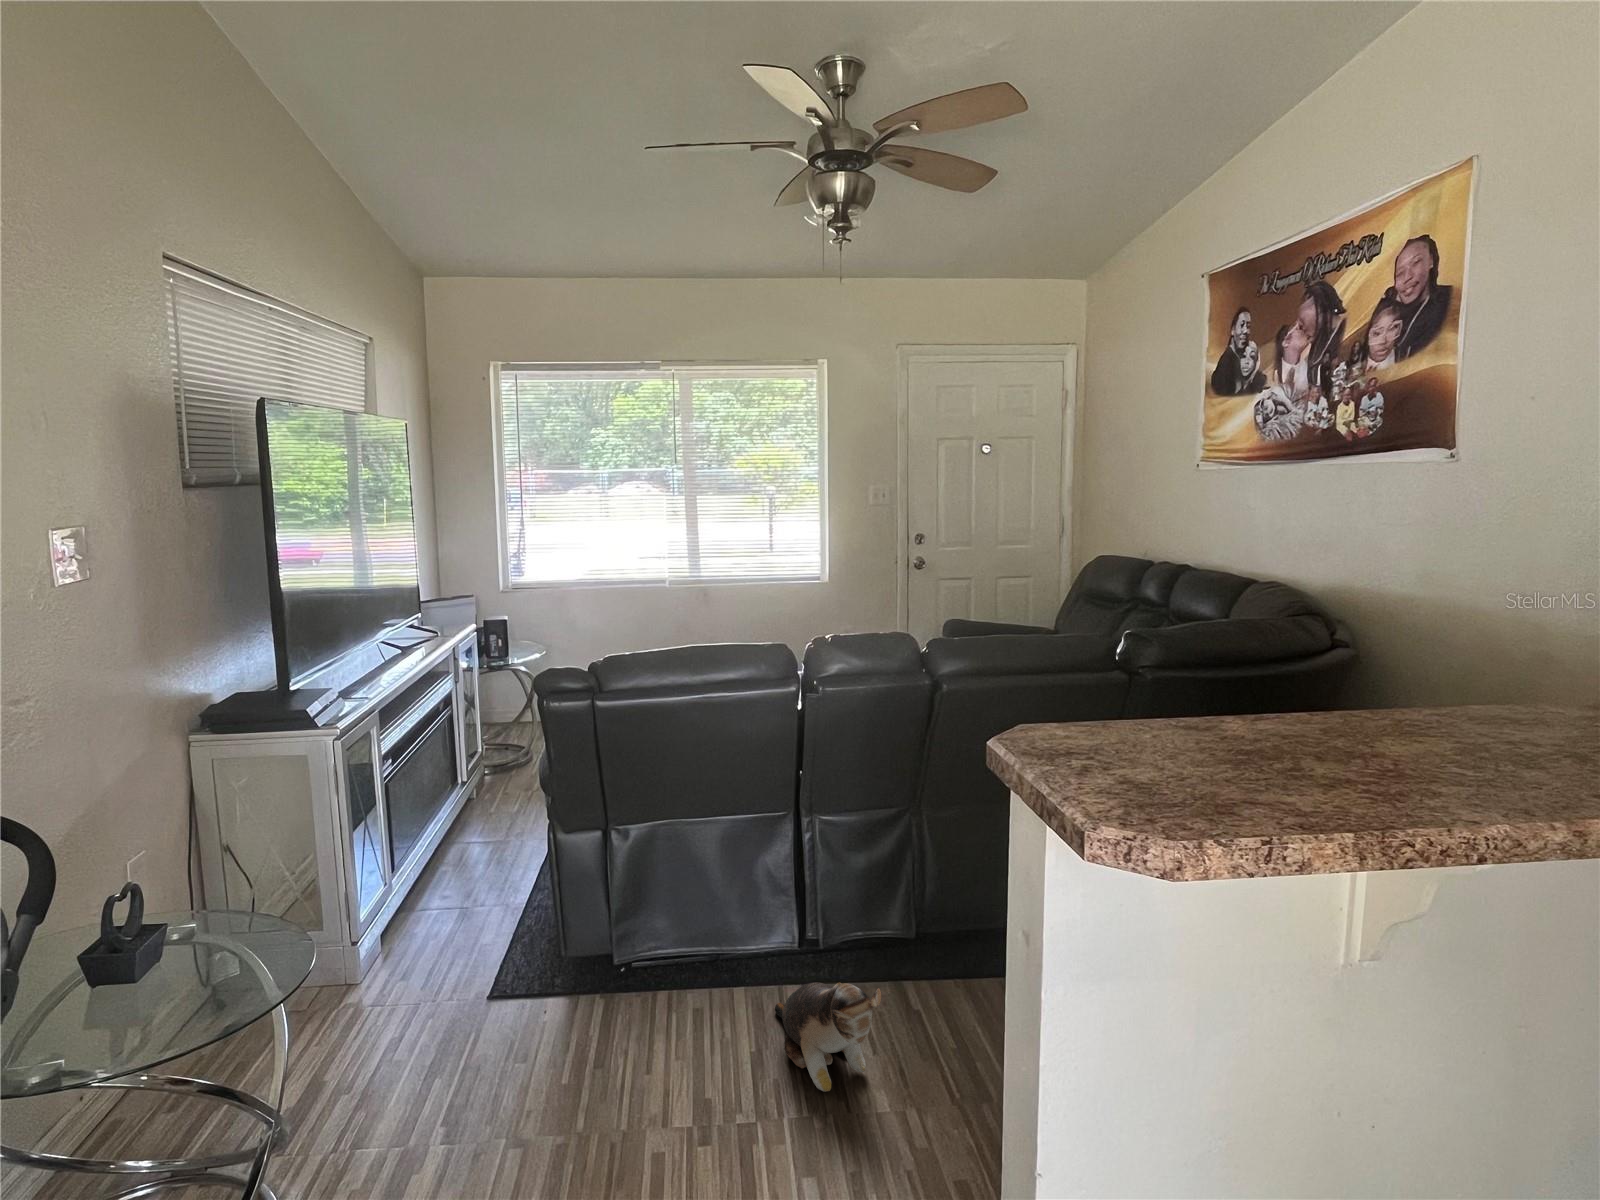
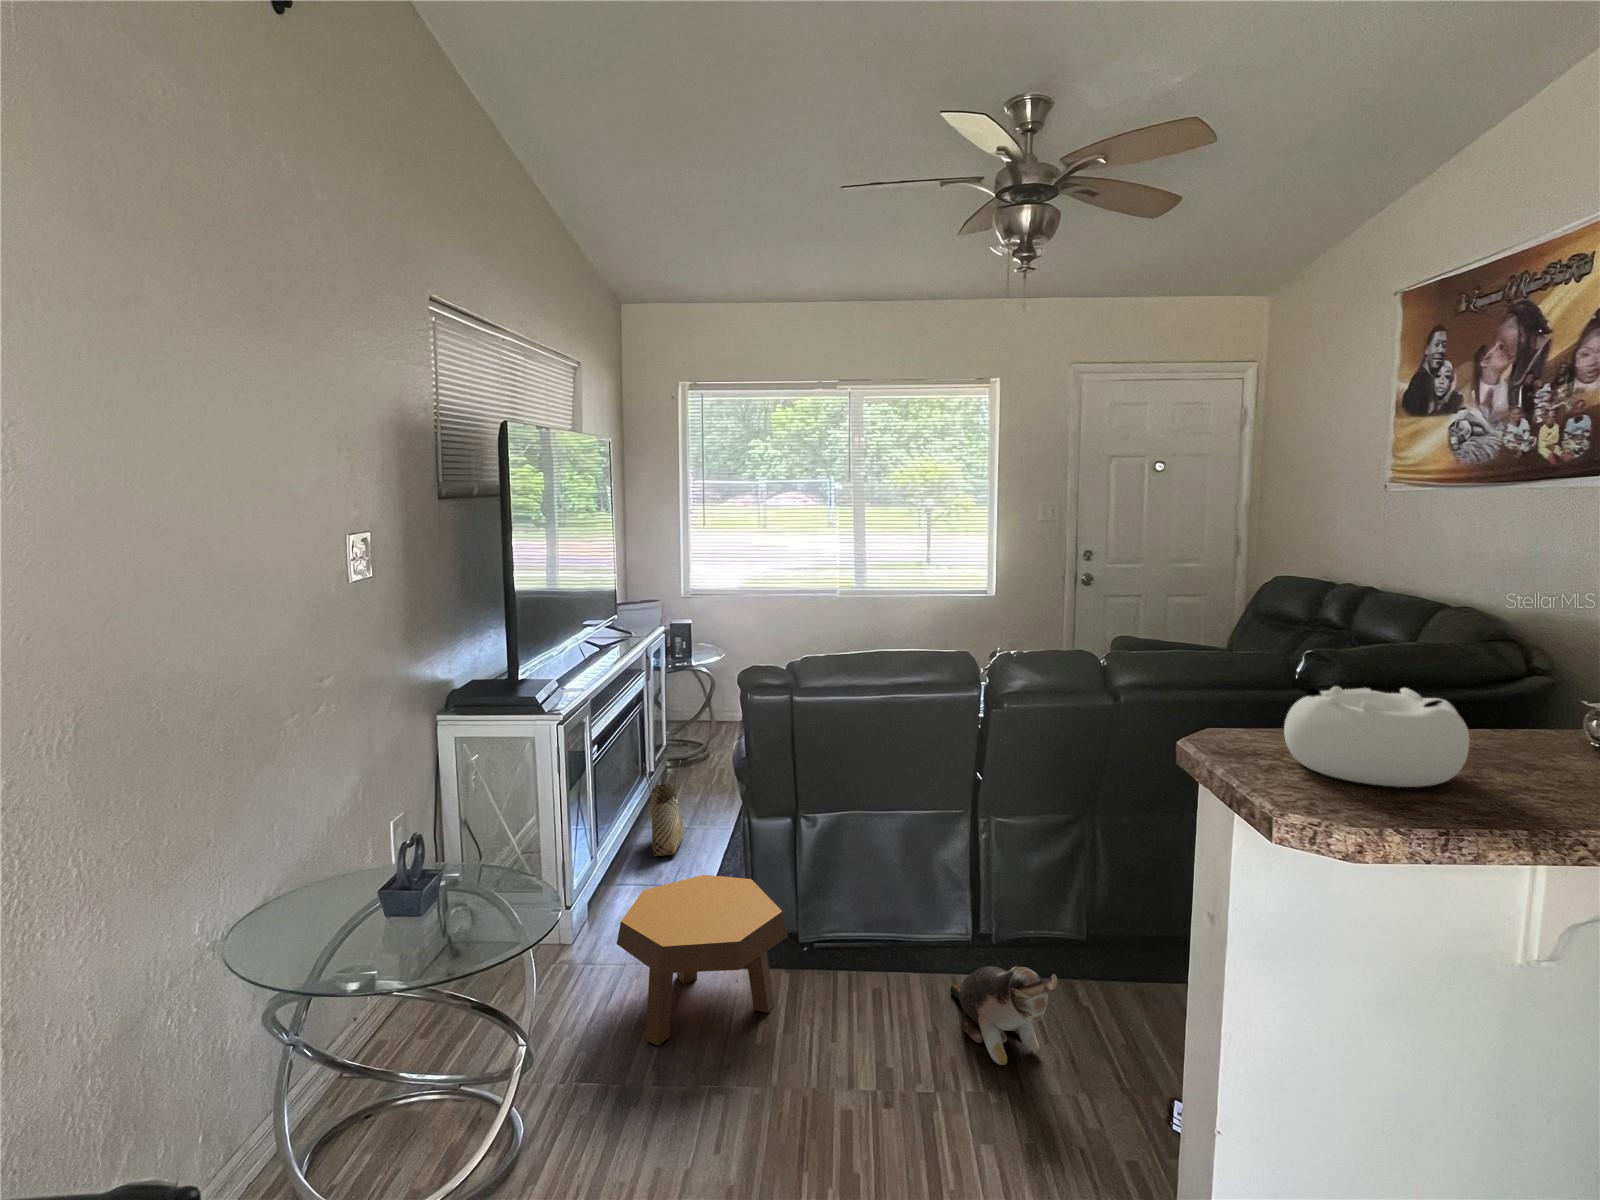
decorative bowl: none [1101,671,1290,784] -> present [1284,686,1470,787]
woven basket: none [436,769,489,880] -> present [643,760,684,856]
footstool: none [380,904,589,1115] -> present [617,875,788,1046]

